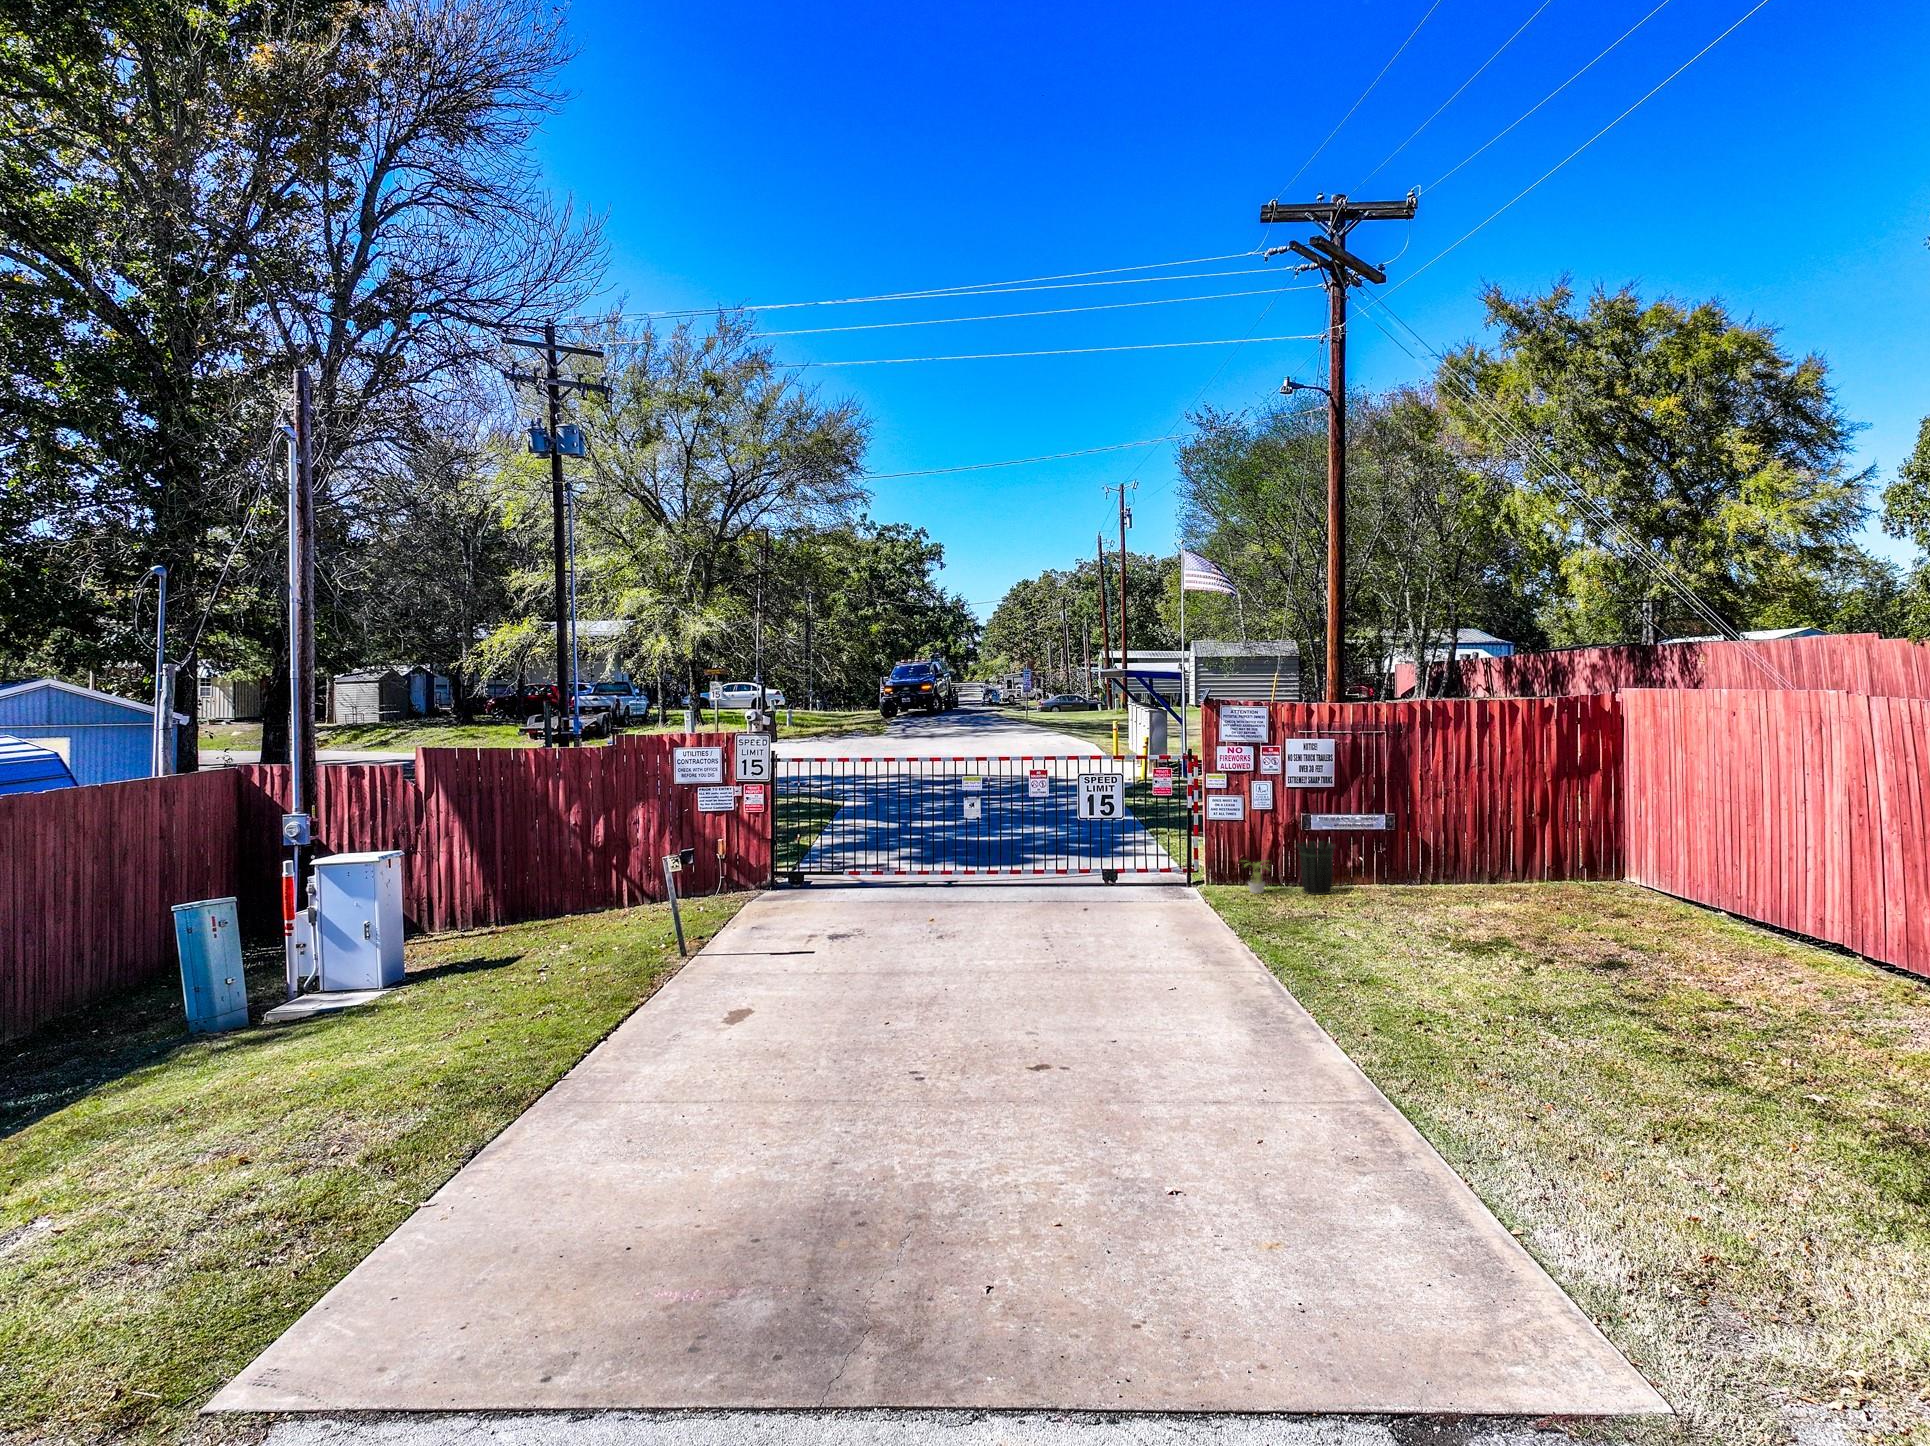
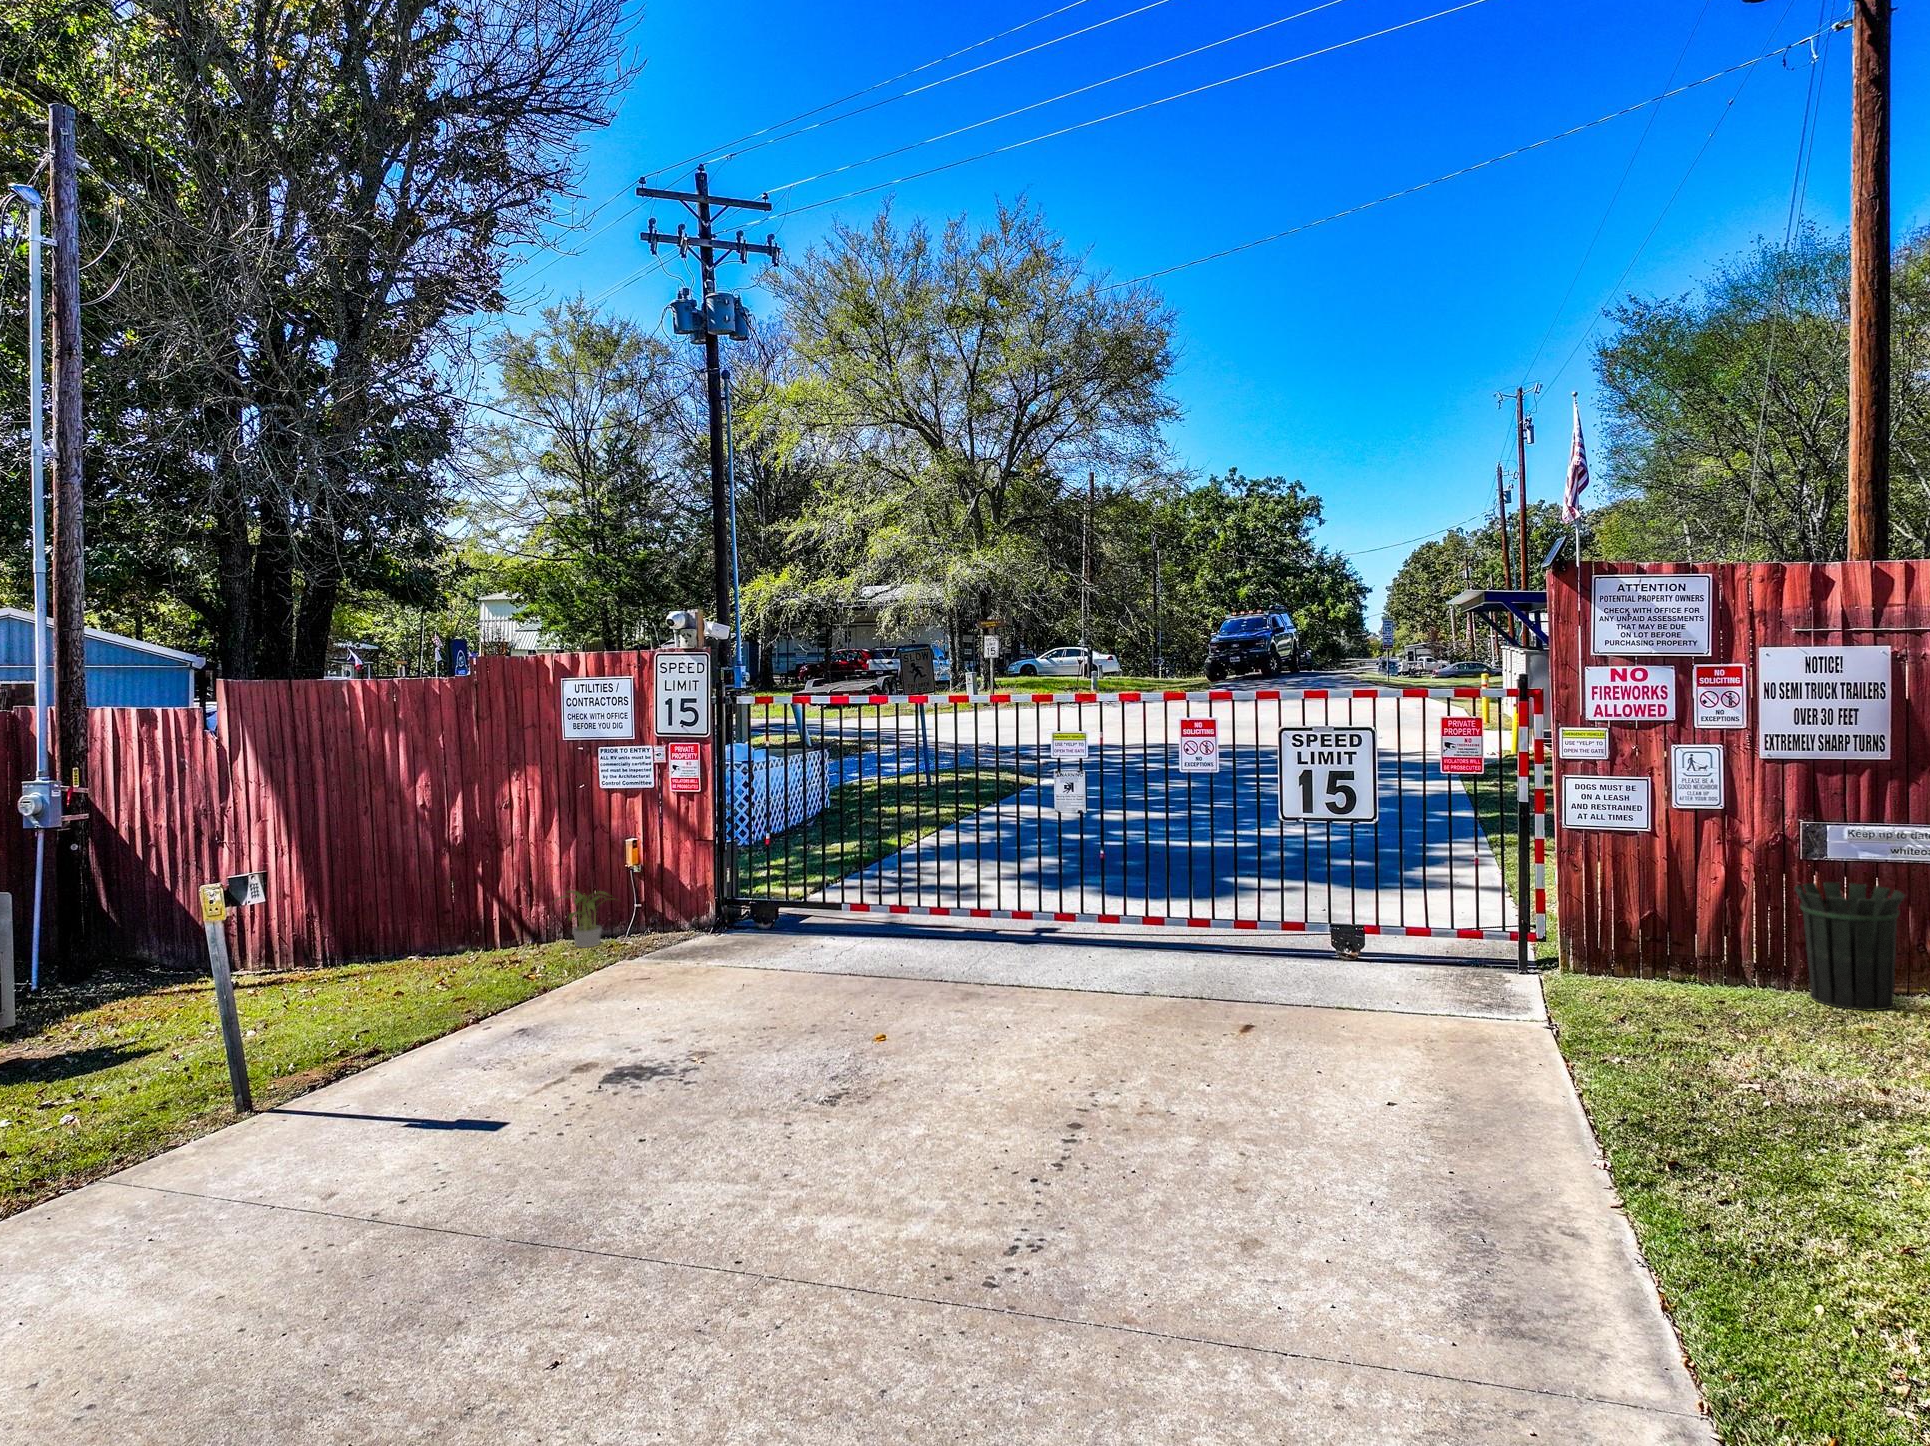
potted plant: present [1245,861,1269,894] -> present [554,890,608,947]

